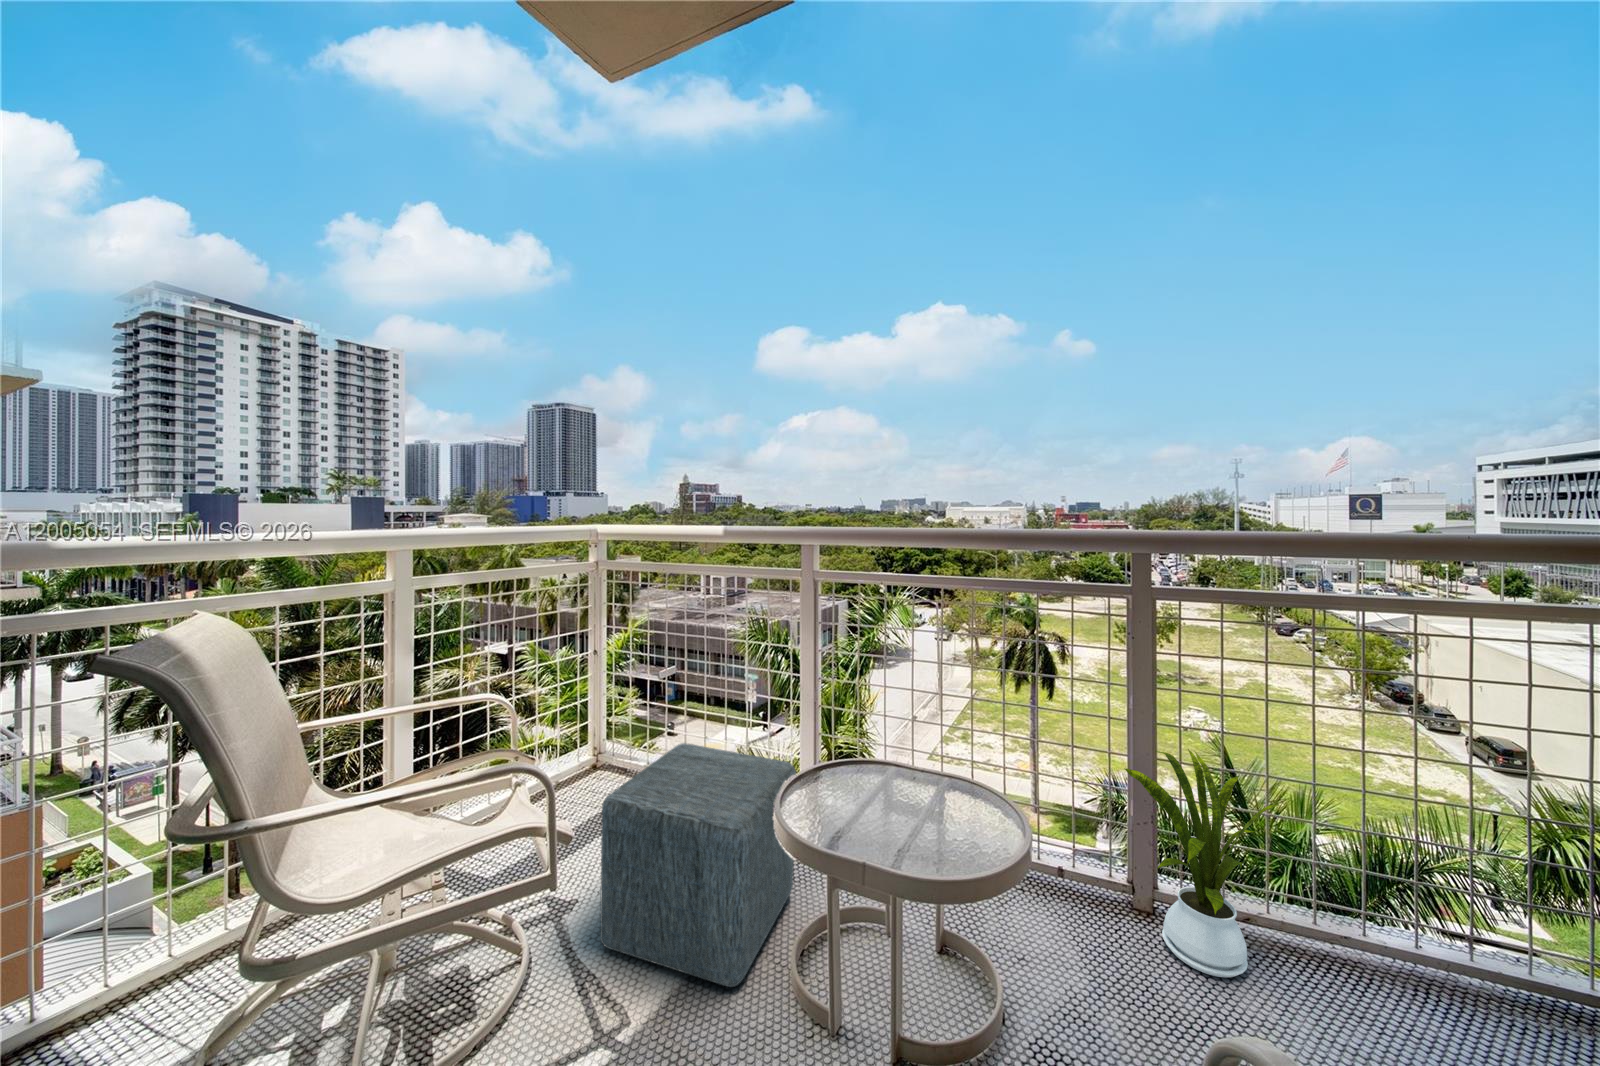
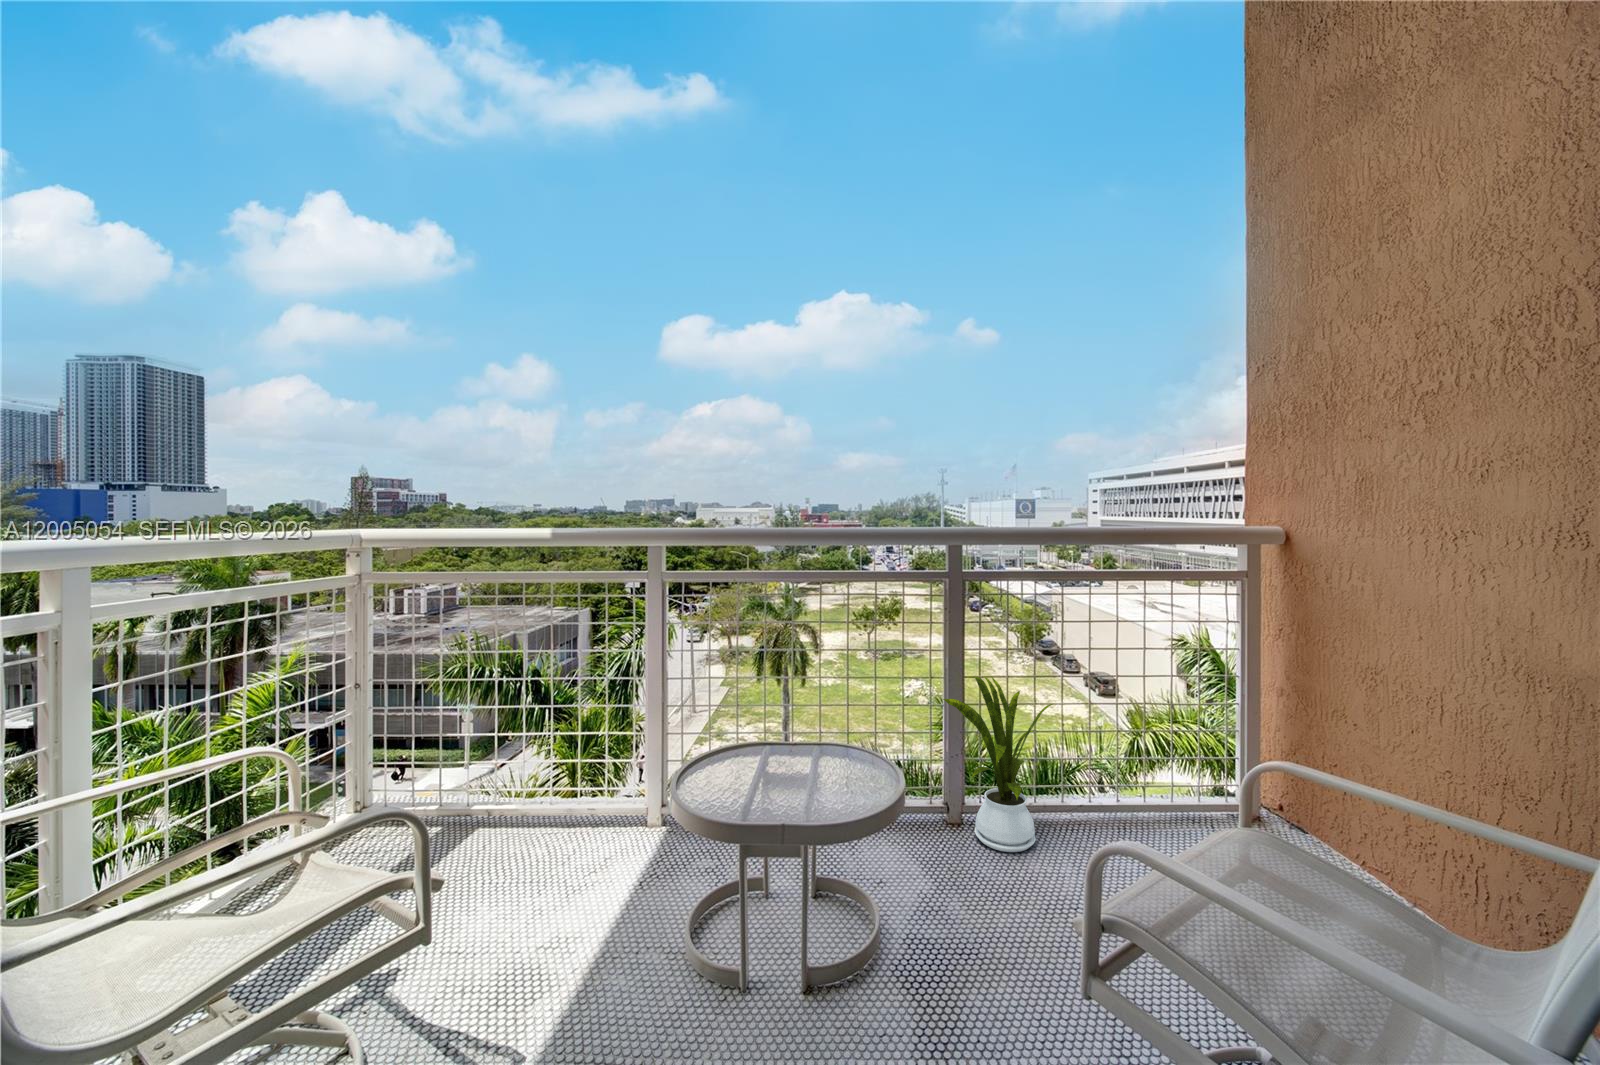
ottoman: present [600,743,796,987] -> none [446,752,655,1000]

